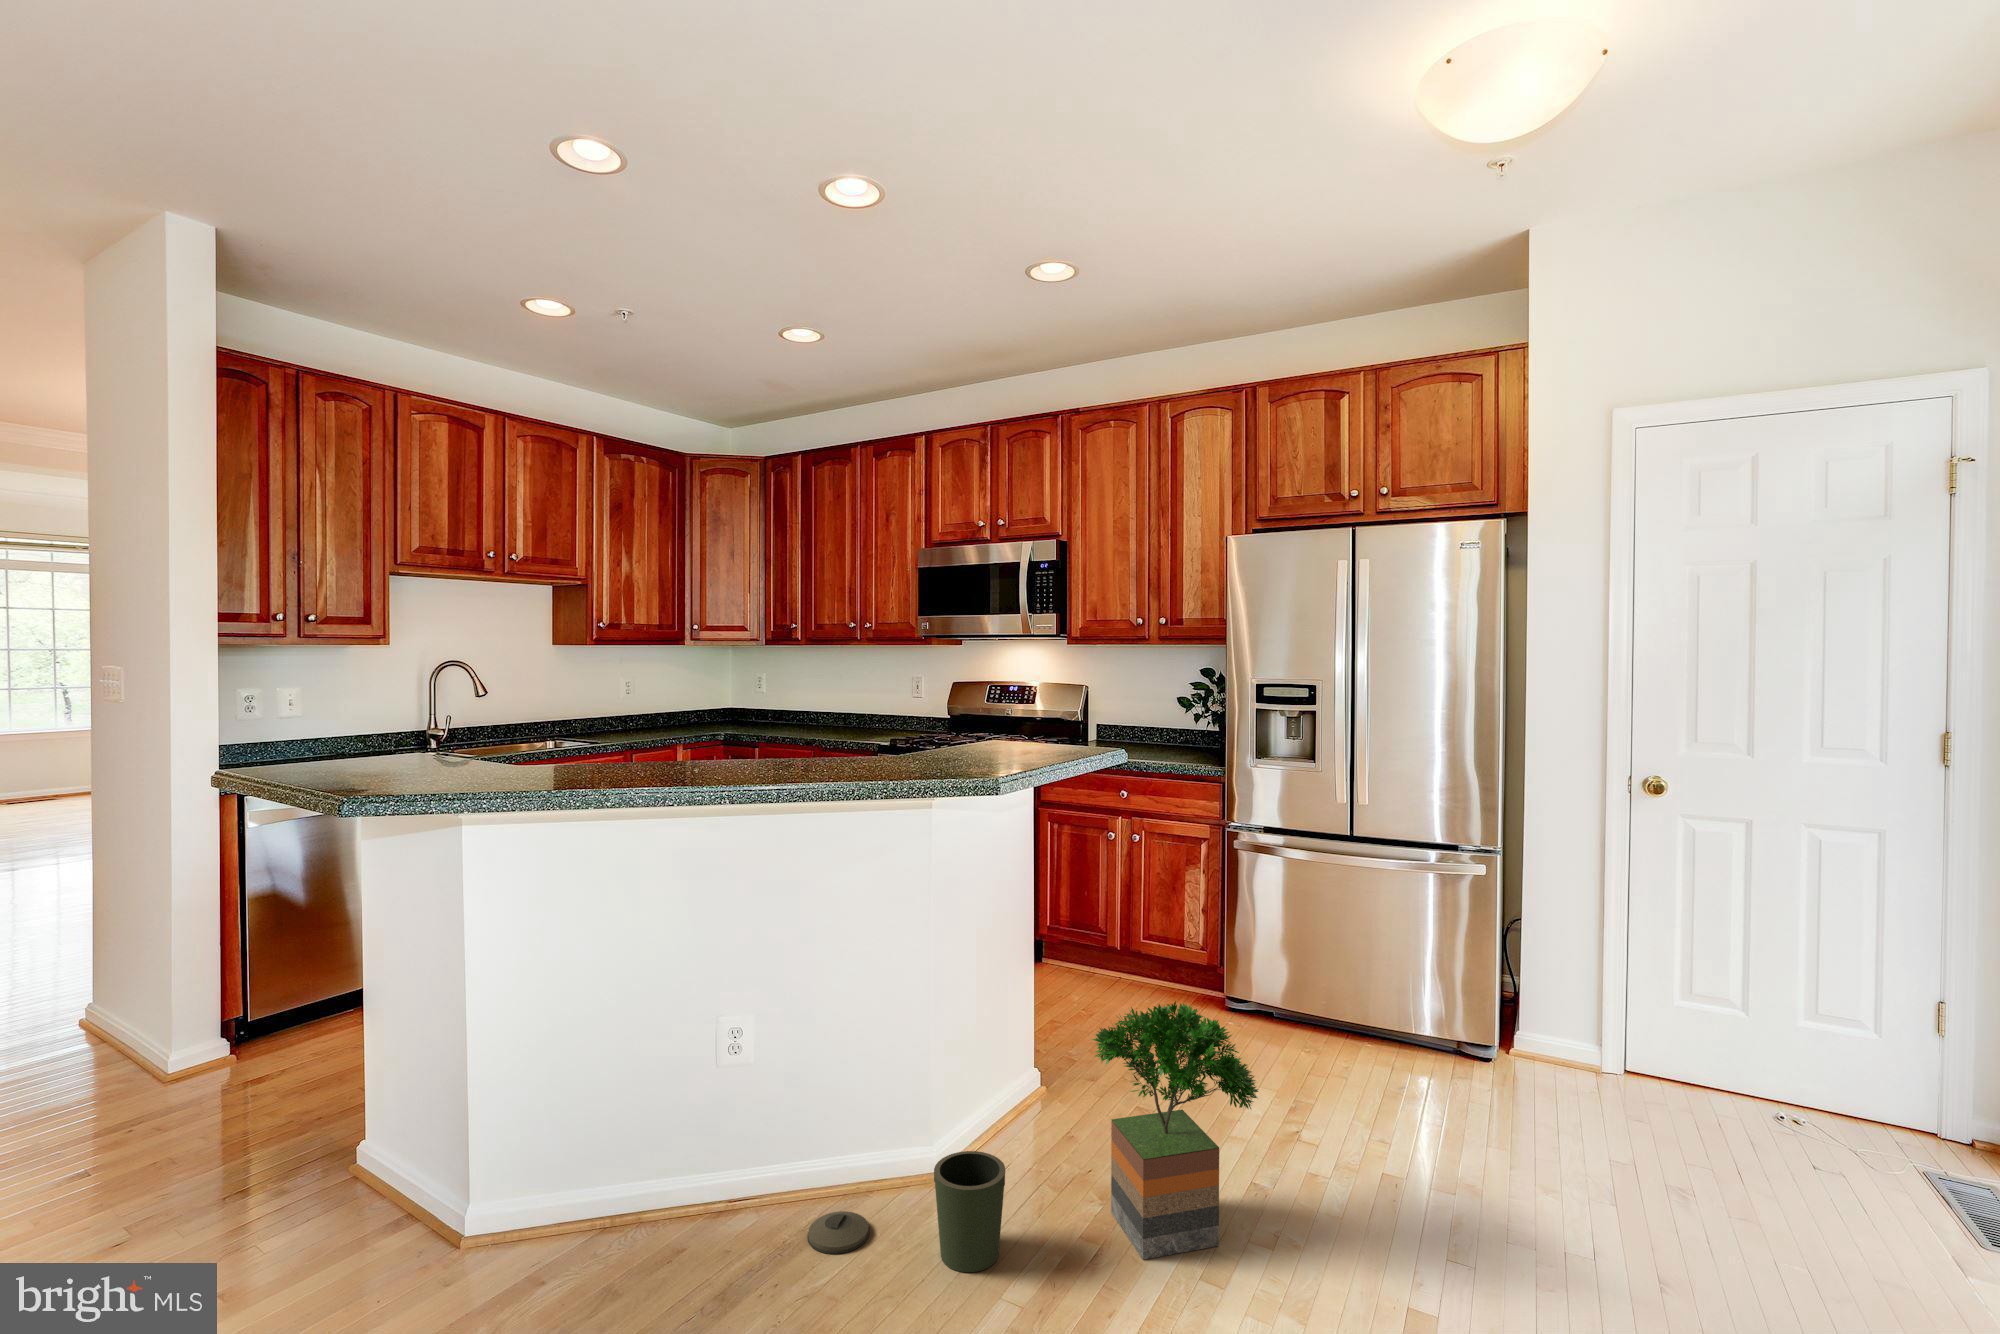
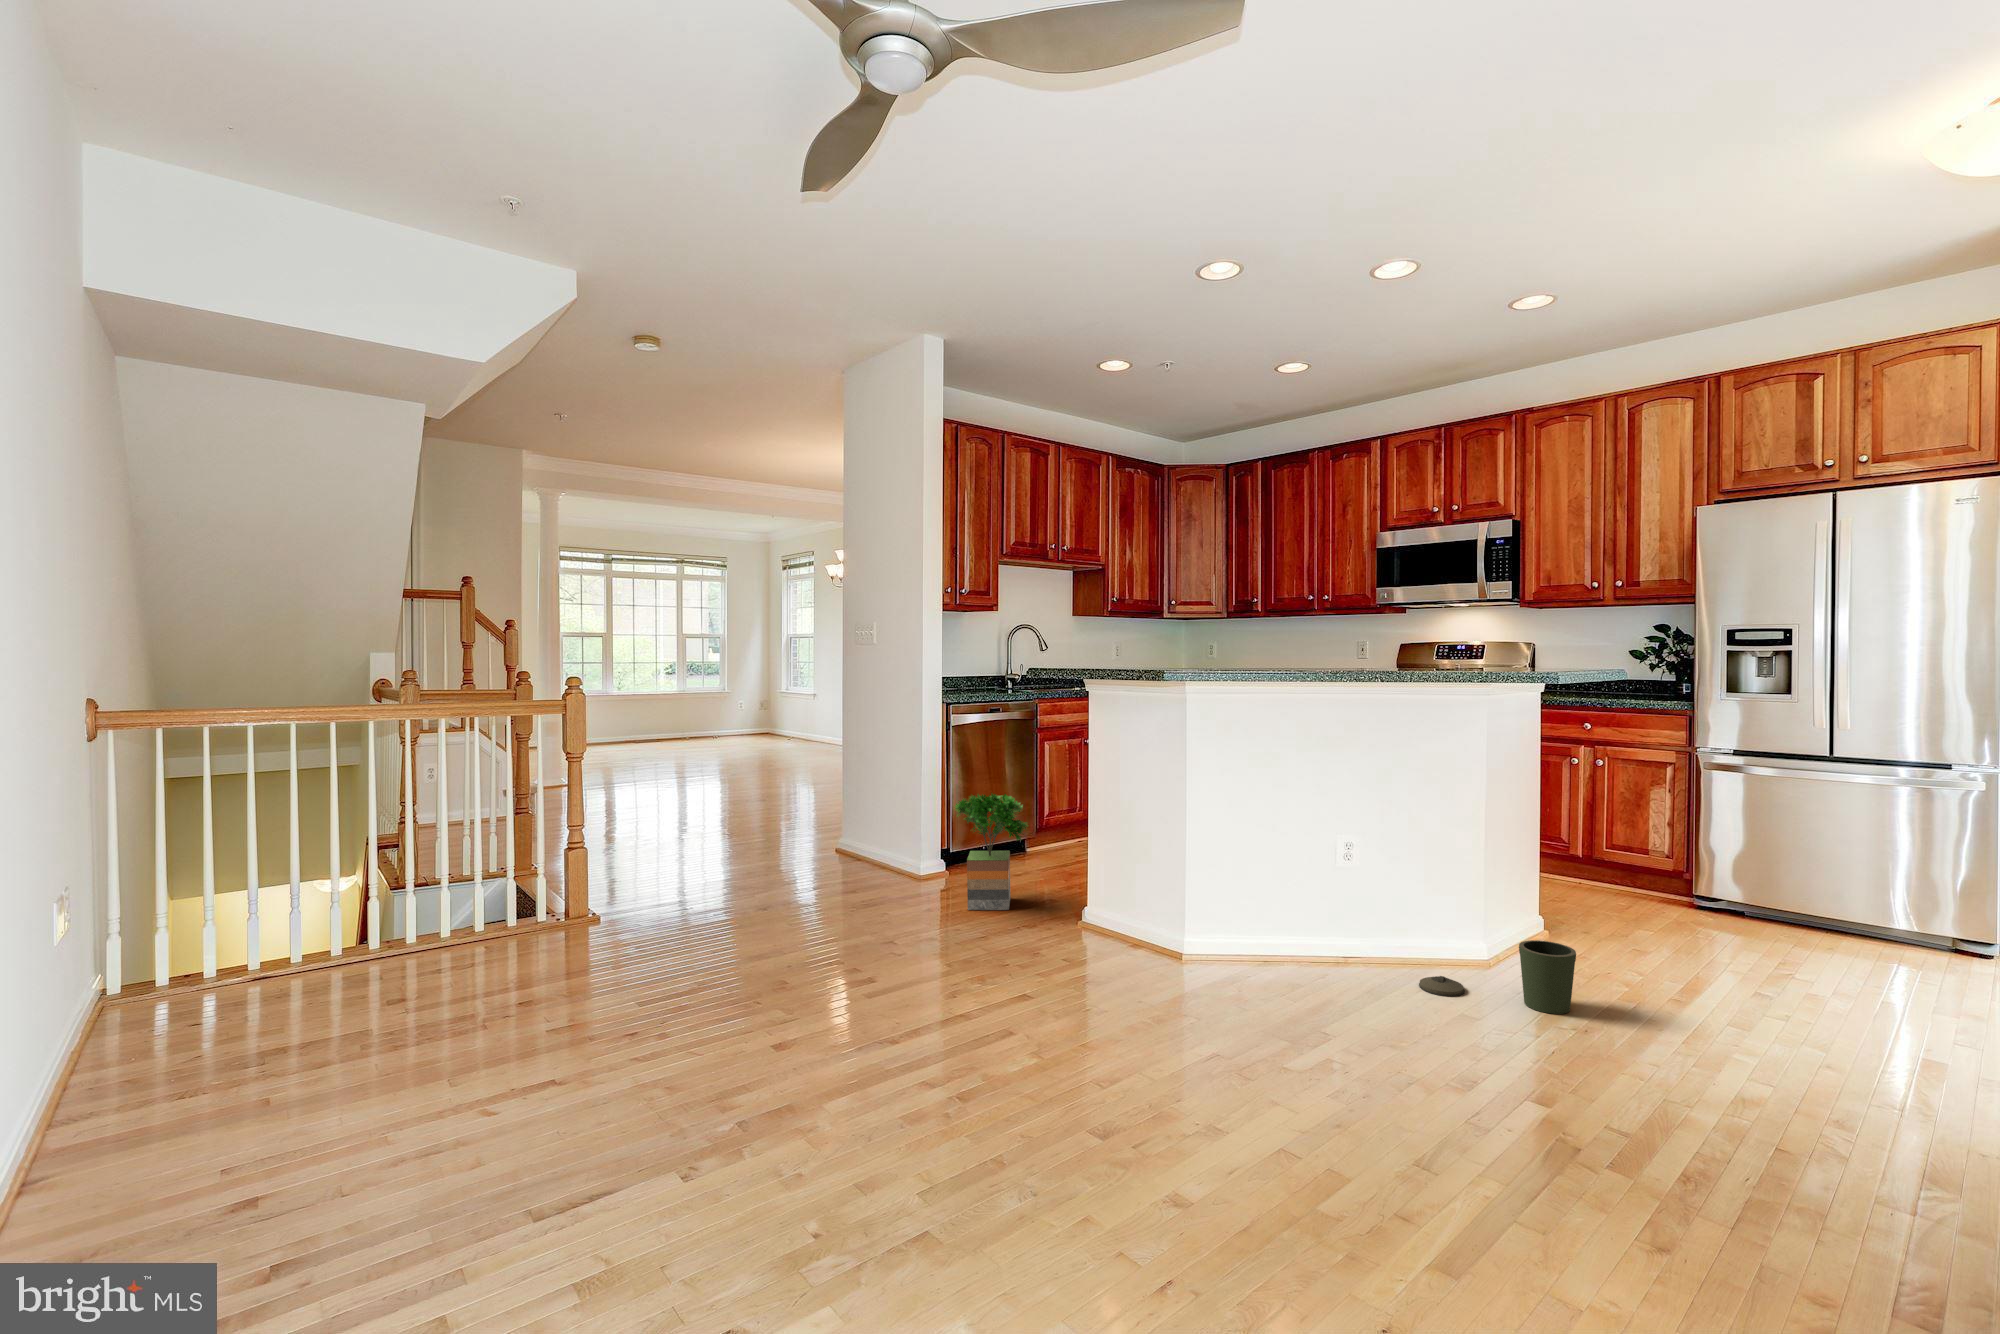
potted tree: present [1093,1001,1258,1260] -> present [955,794,1028,910]

